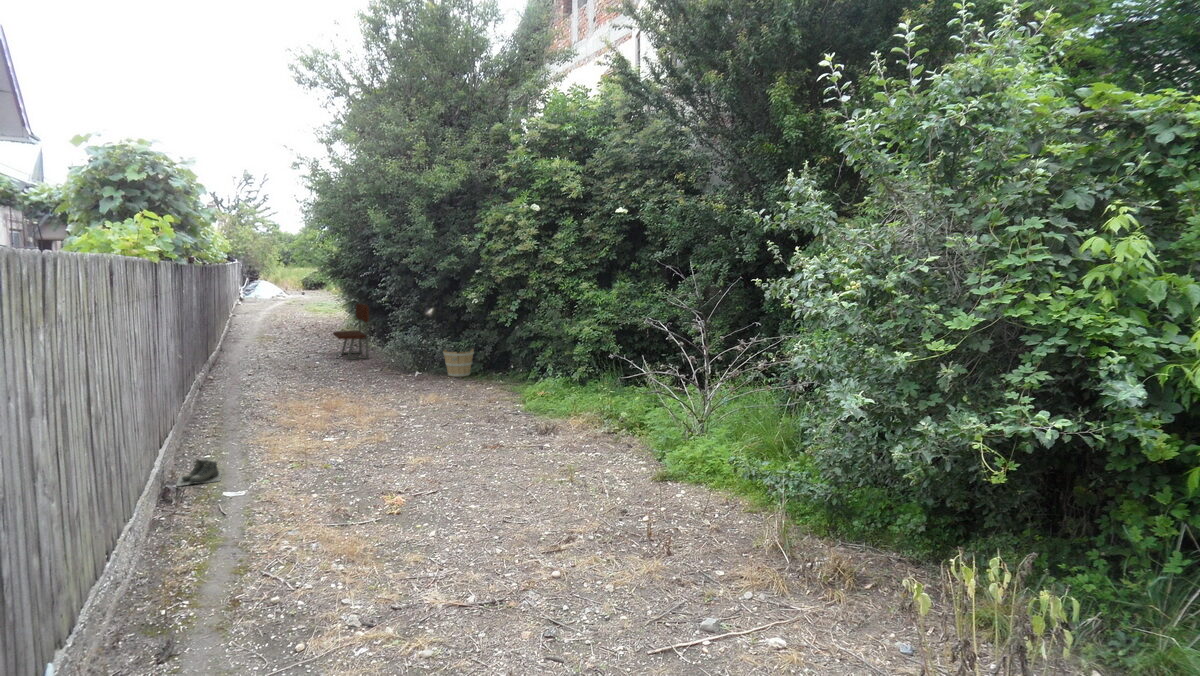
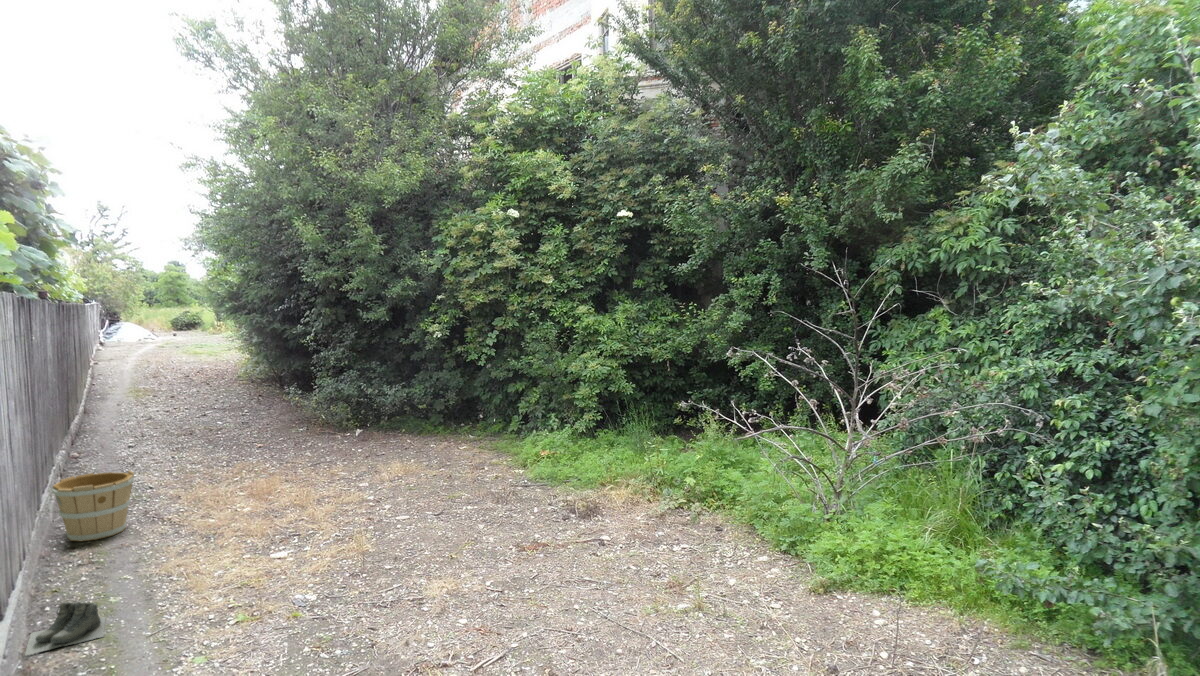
bench: present [333,304,369,360] -> none [236,345,287,417]
wooden bucket: present [443,349,474,377] -> present [51,471,134,541]

